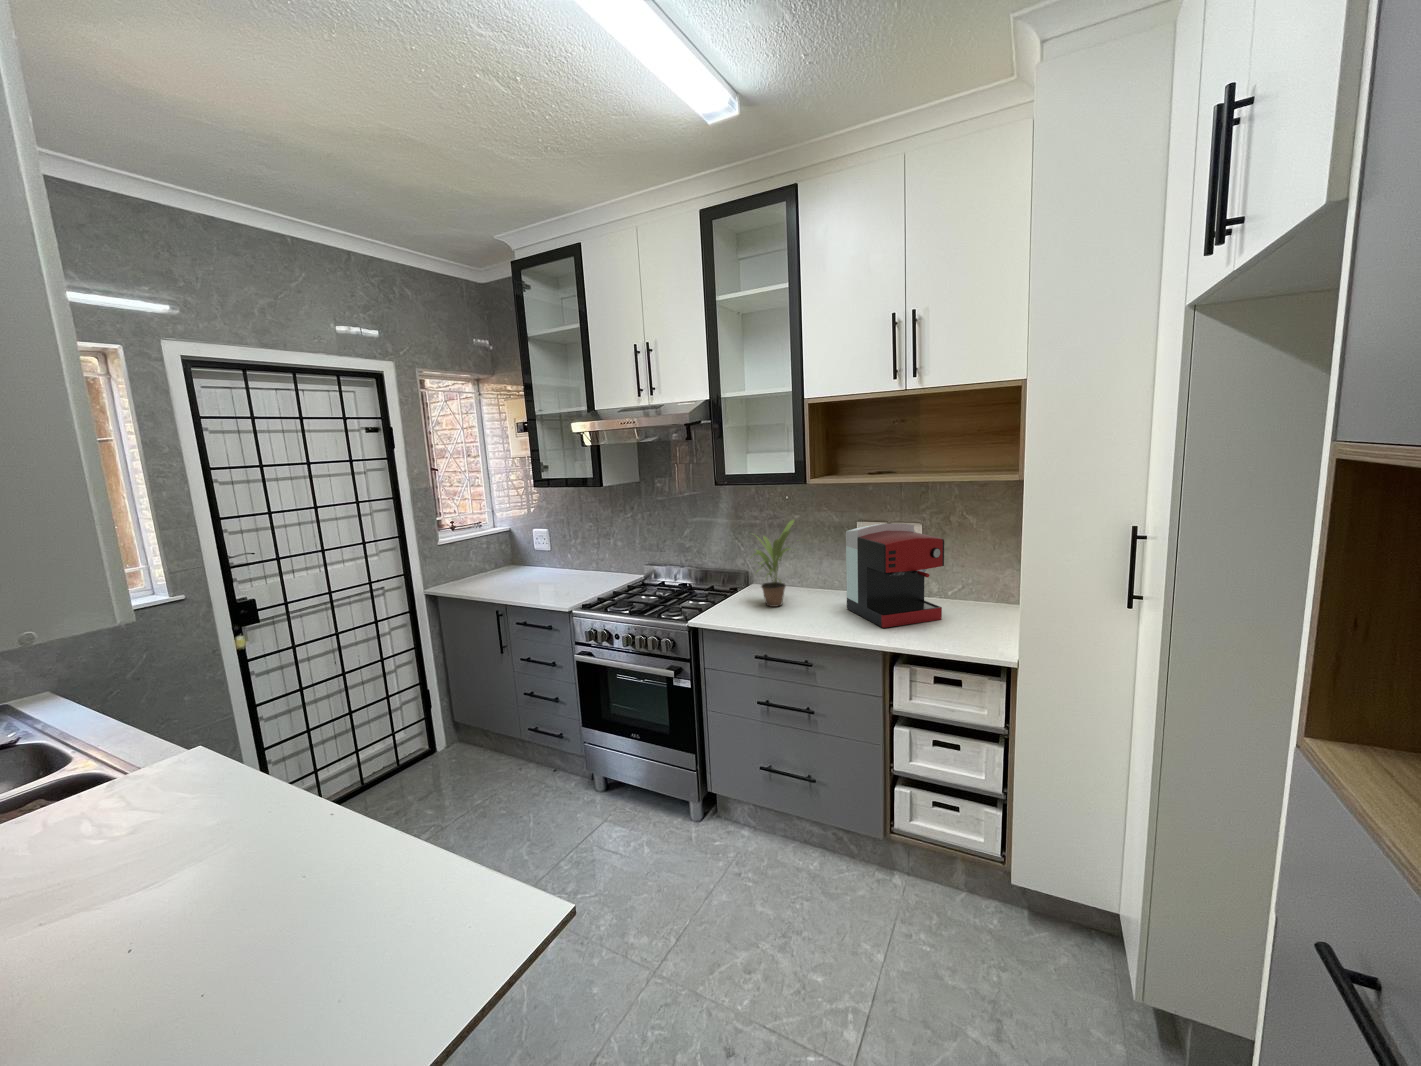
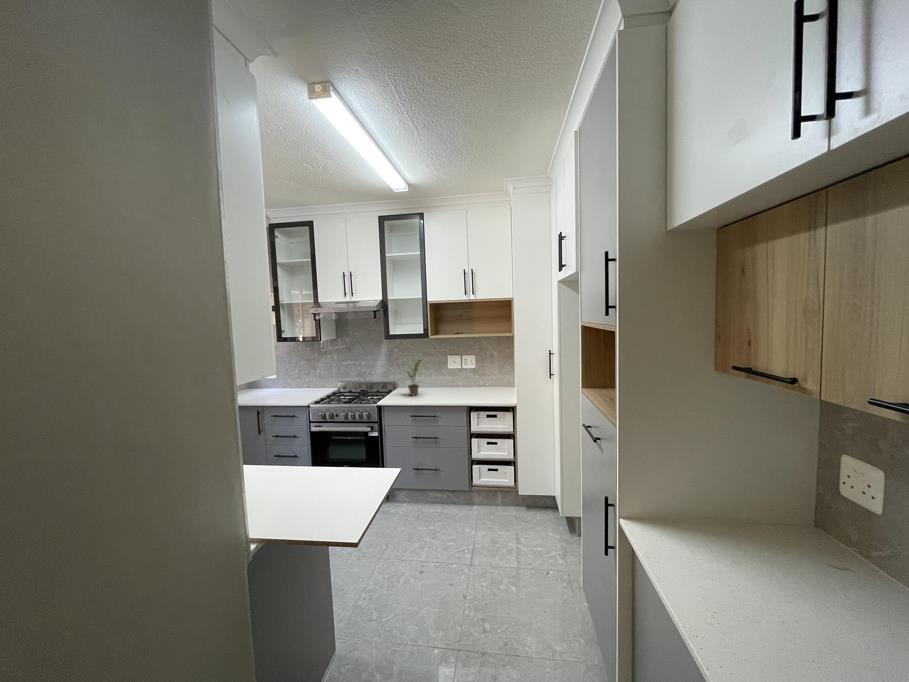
coffee maker: present [846,523,944,628] -> none [446,355,487,398]

